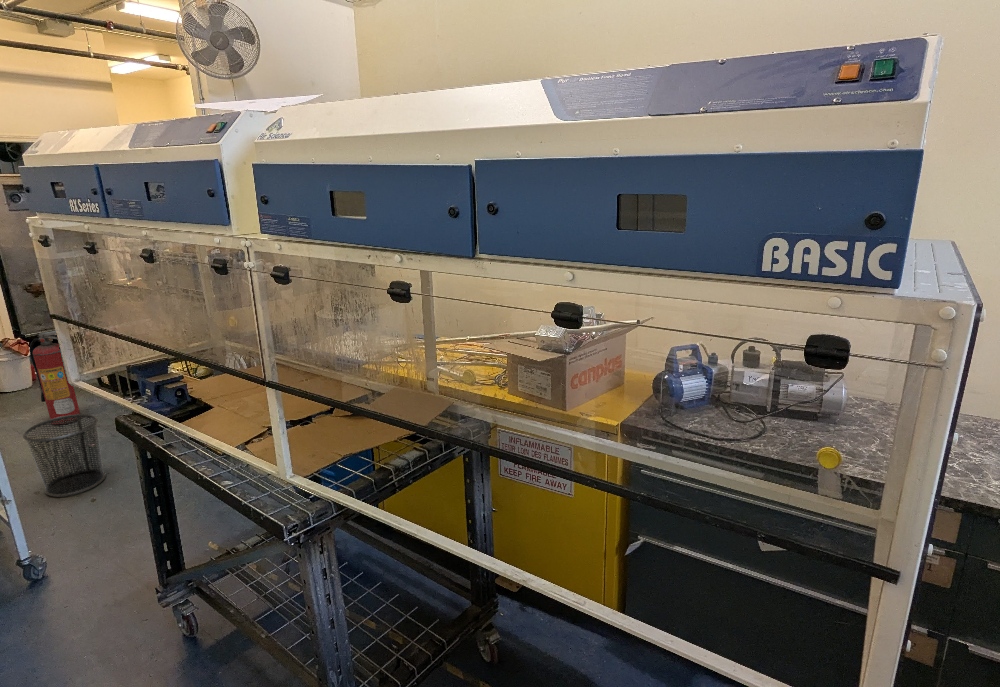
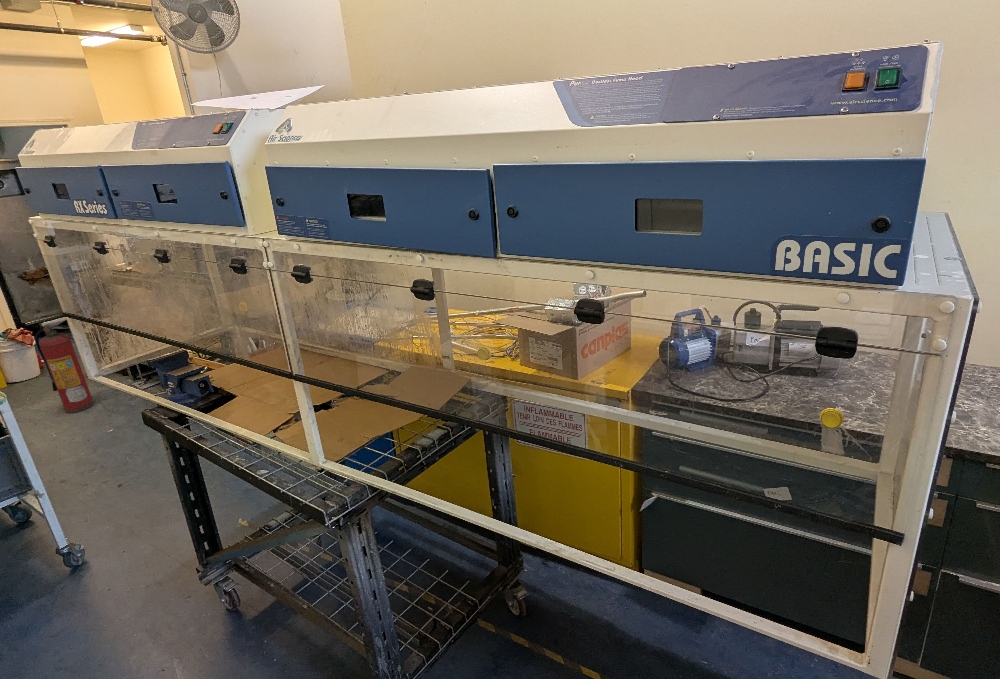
waste bin: present [23,414,105,497] -> none [44,403,128,484]

